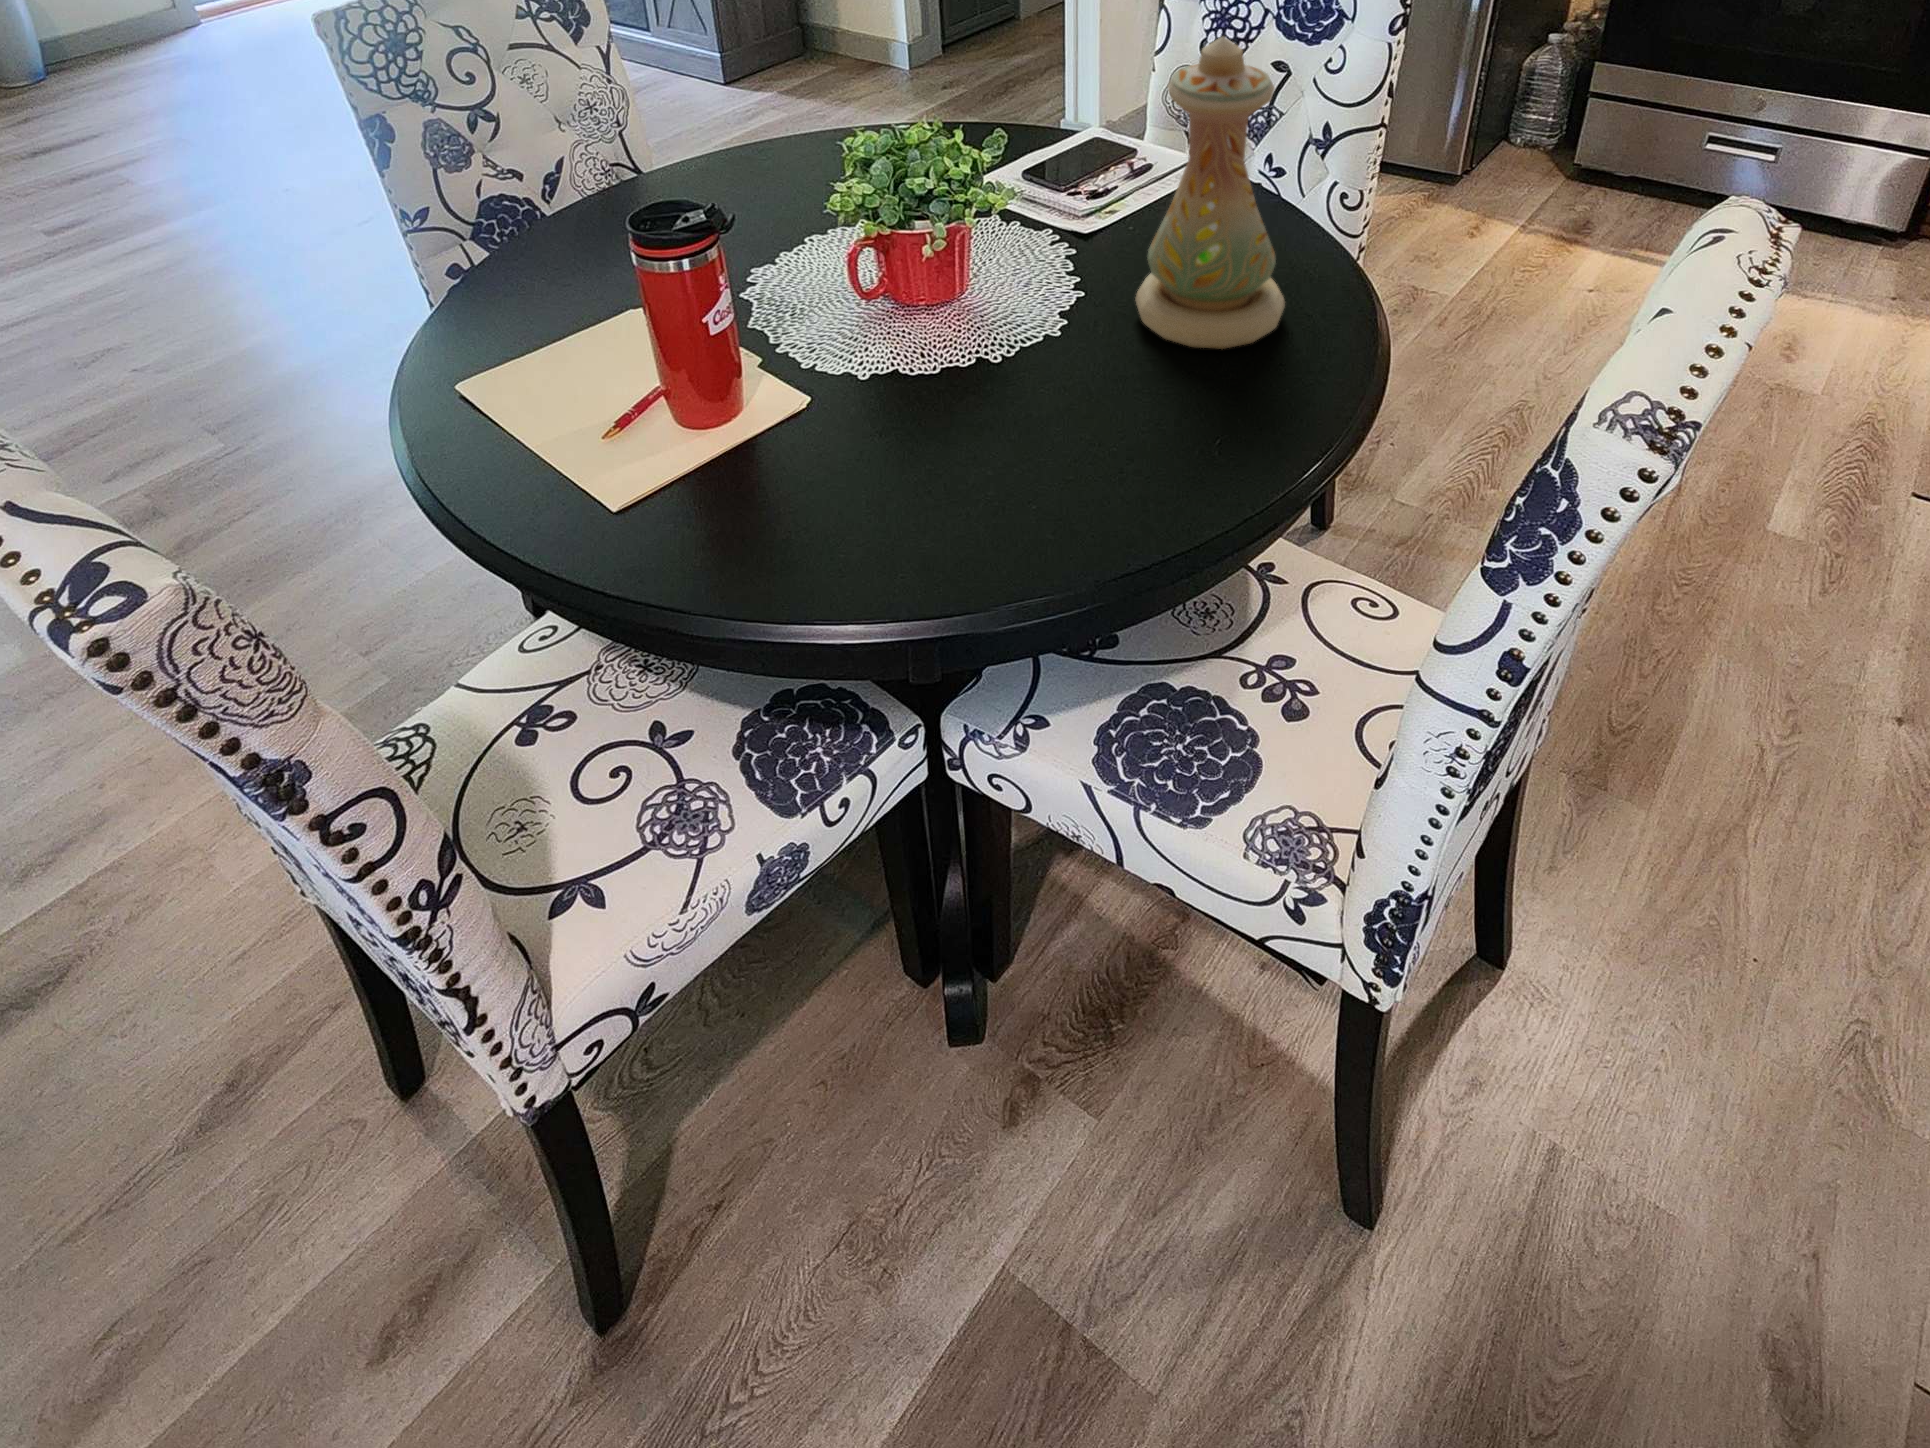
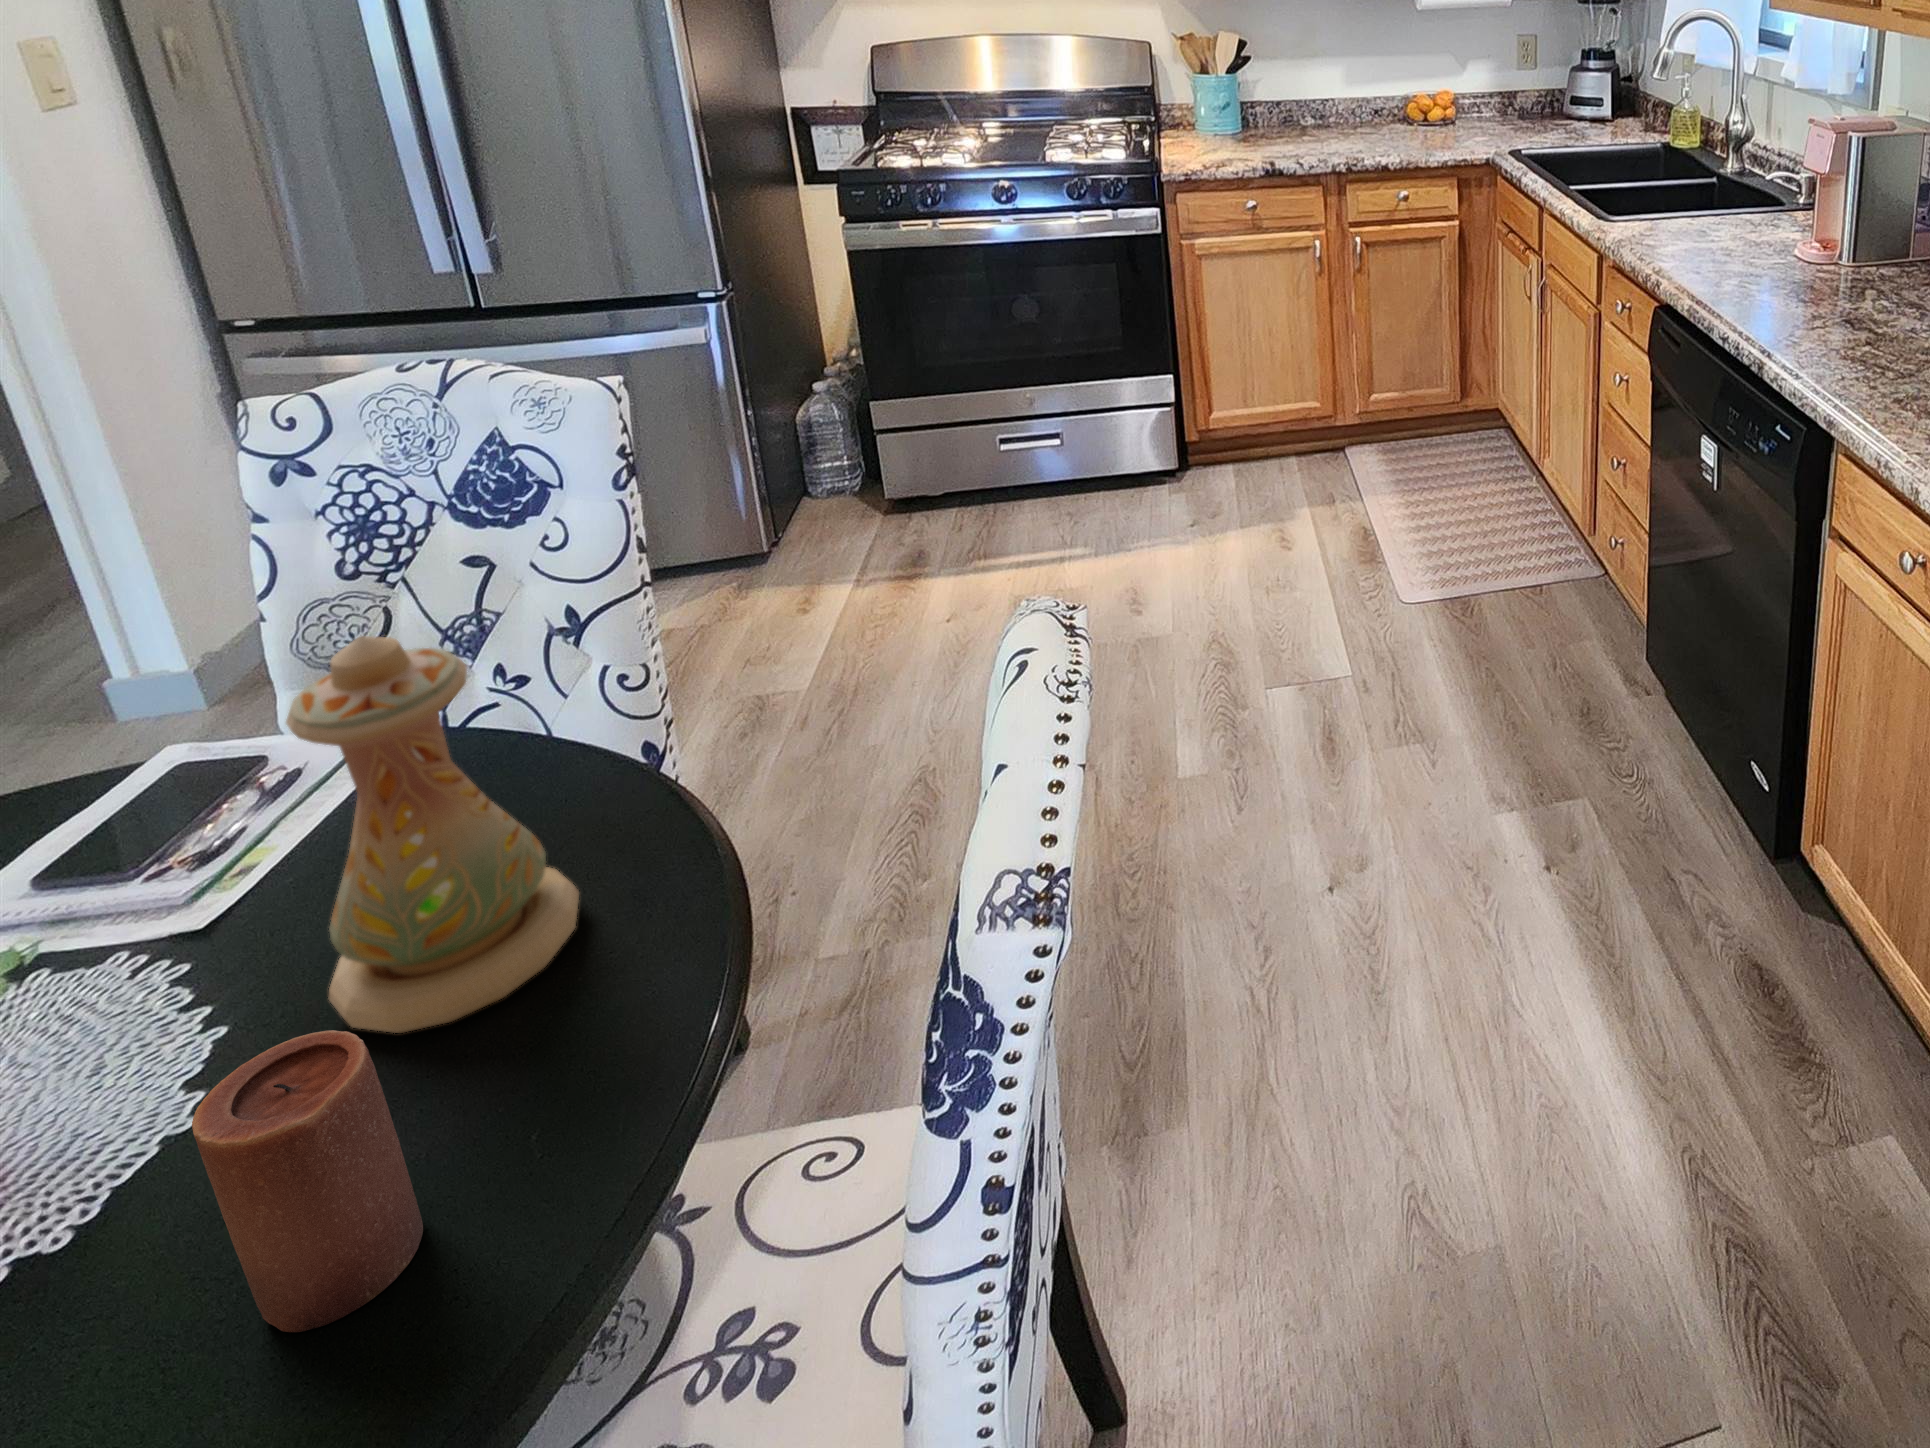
candle: none [1067,284,1157,473] -> present [192,1030,423,1332]

